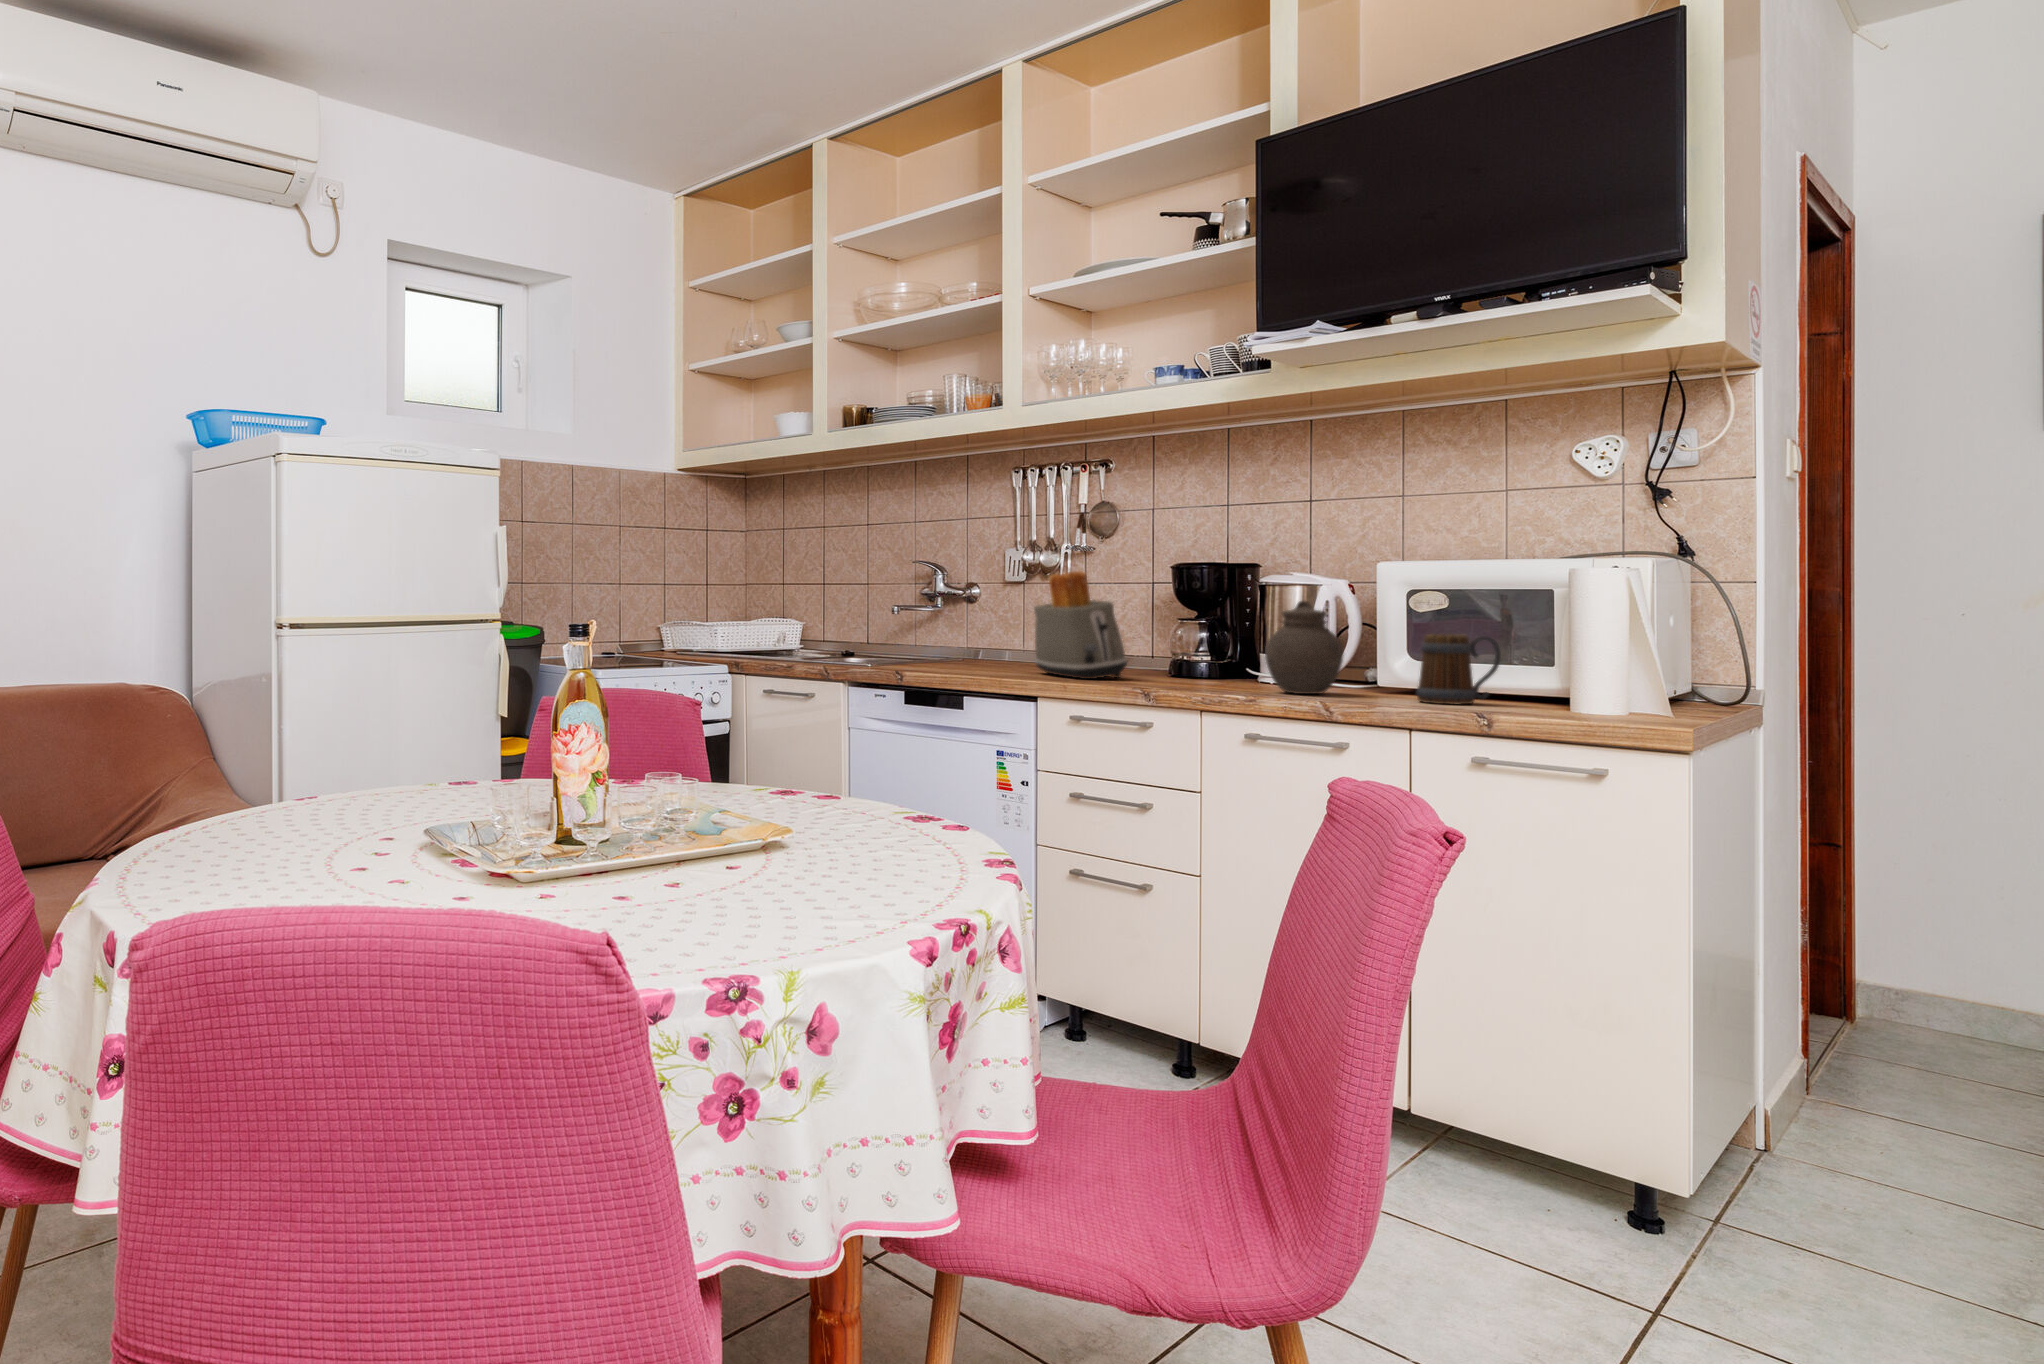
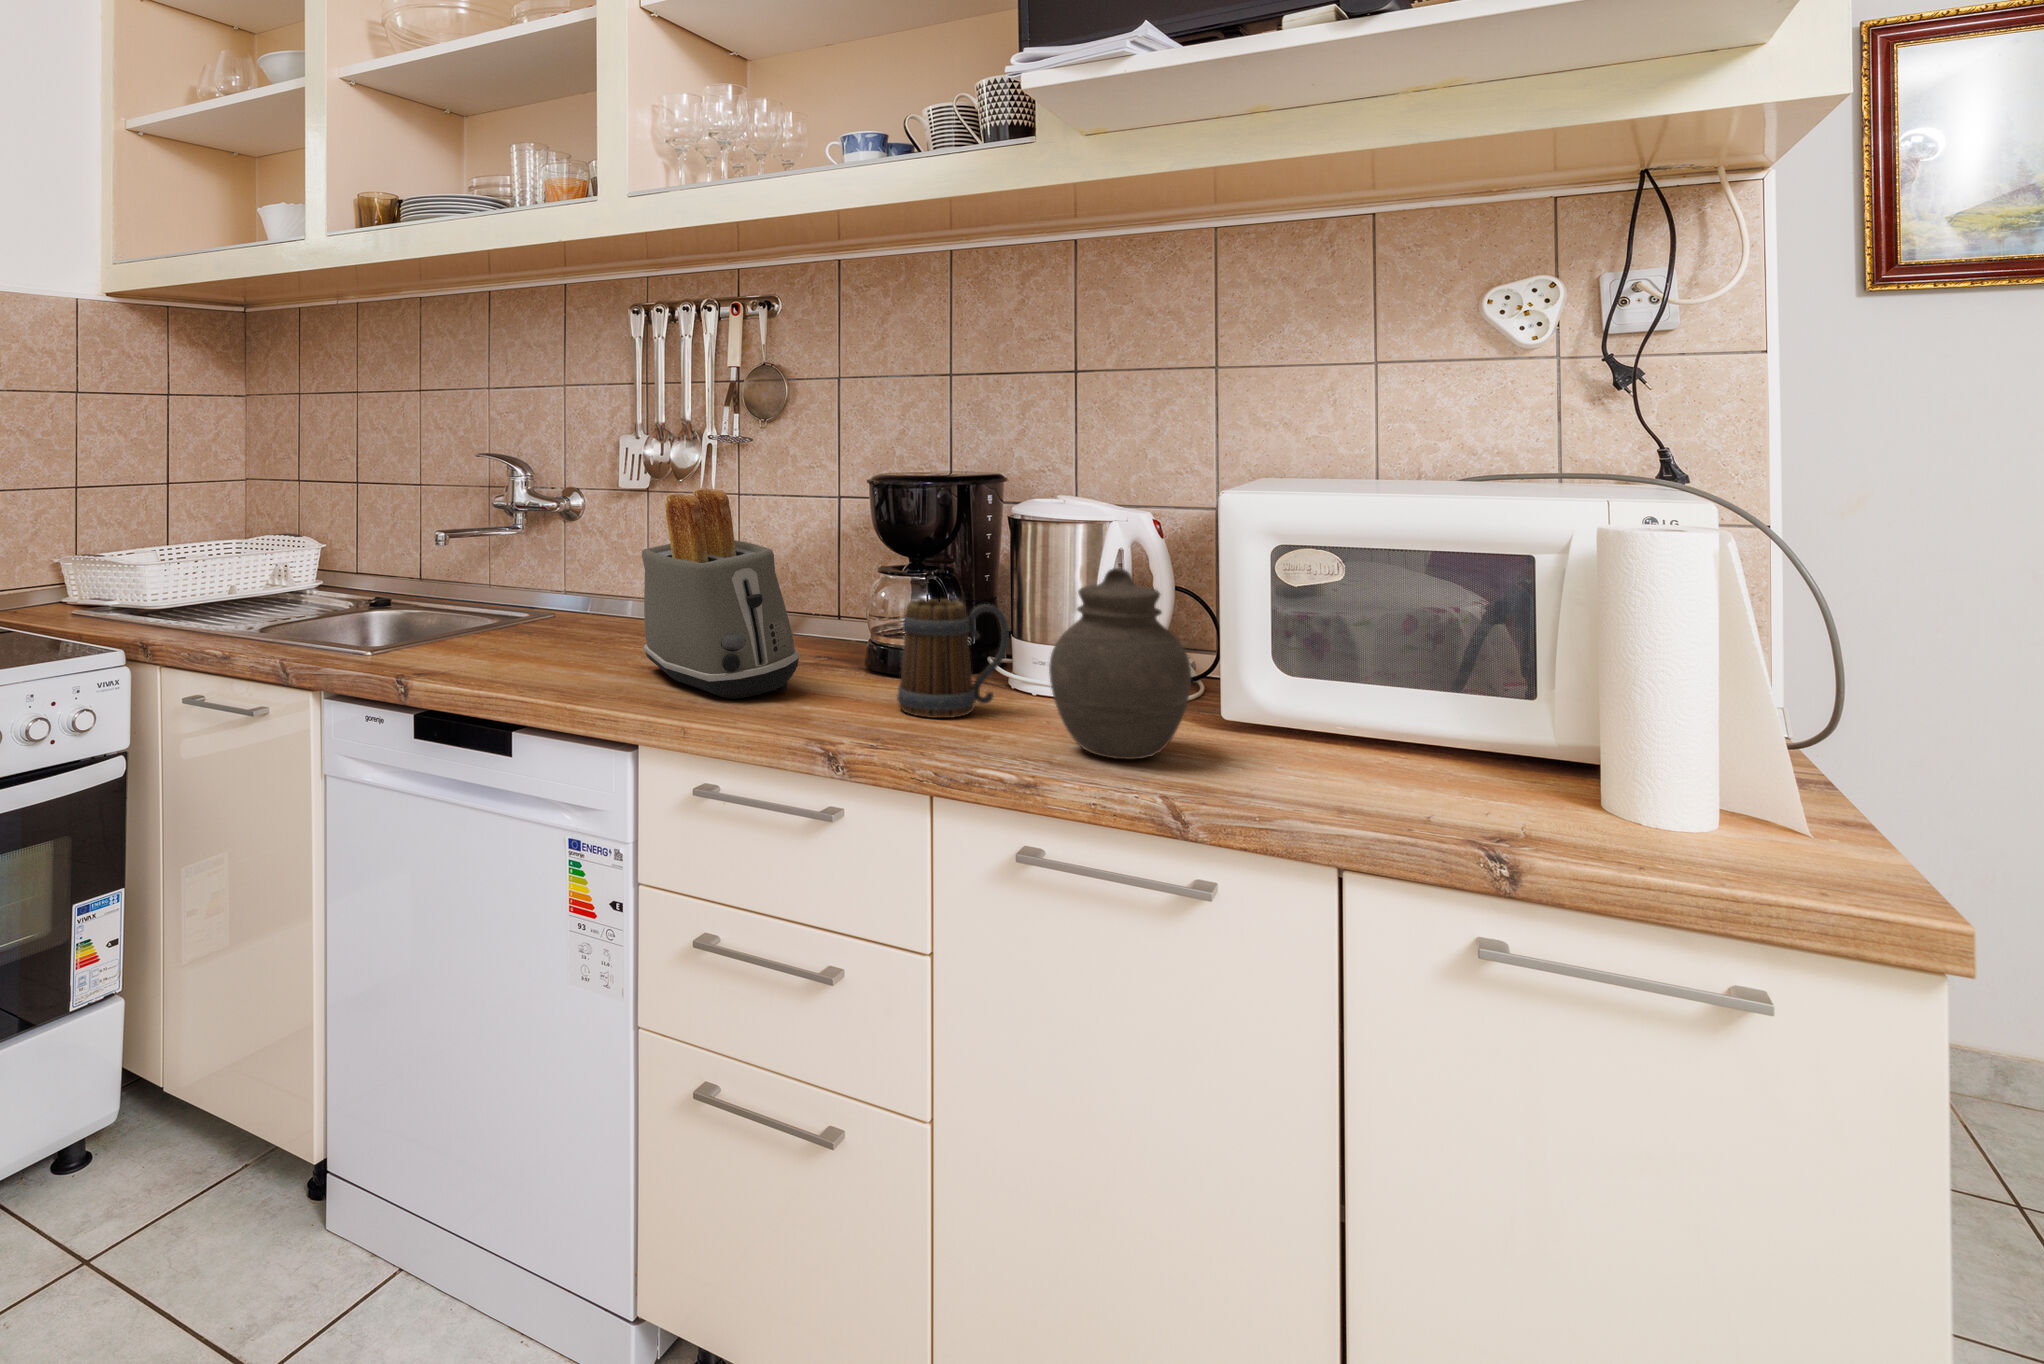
mug: present [1417,634,1501,704] -> present [897,599,1009,718]

